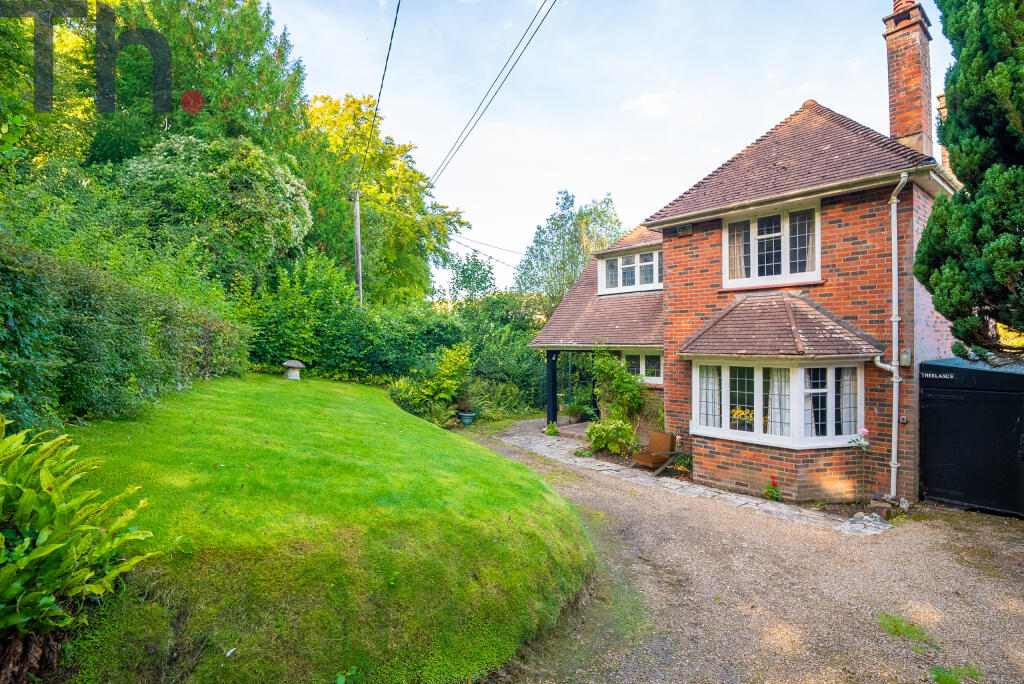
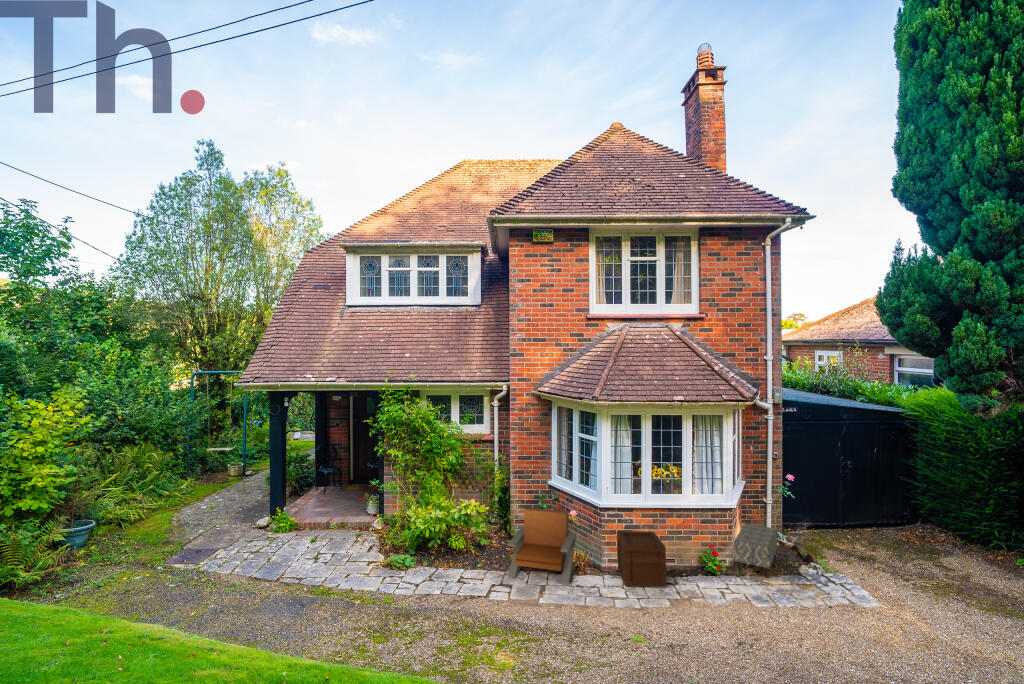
wooden crate: none [687,453,730,492] -> present [617,531,667,587]
bench: none [796,477,867,511] -> present [734,523,777,578]

